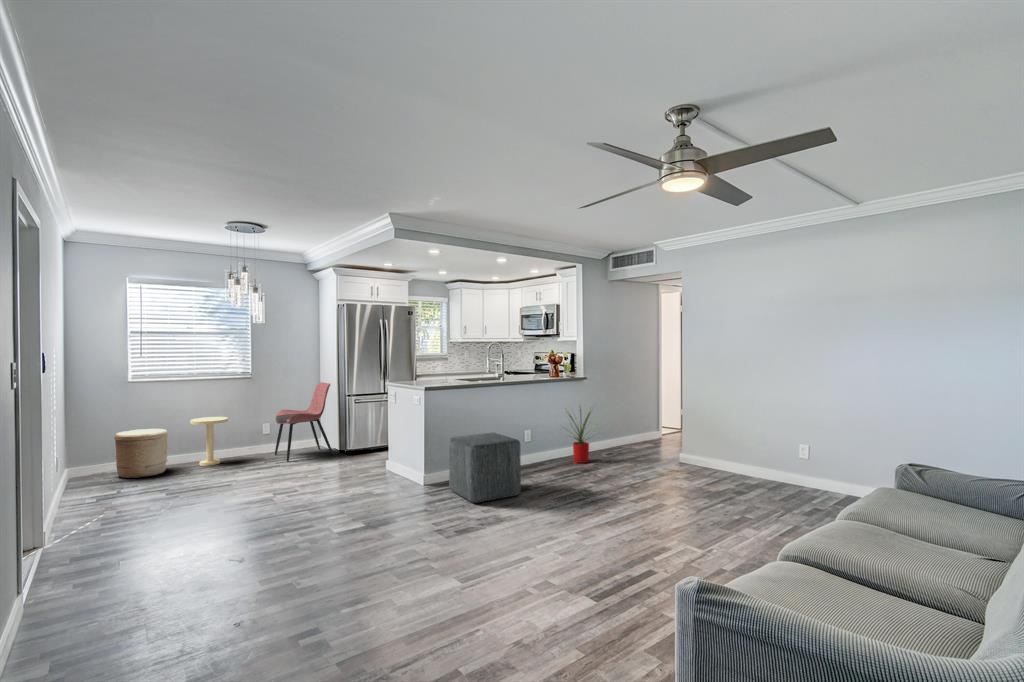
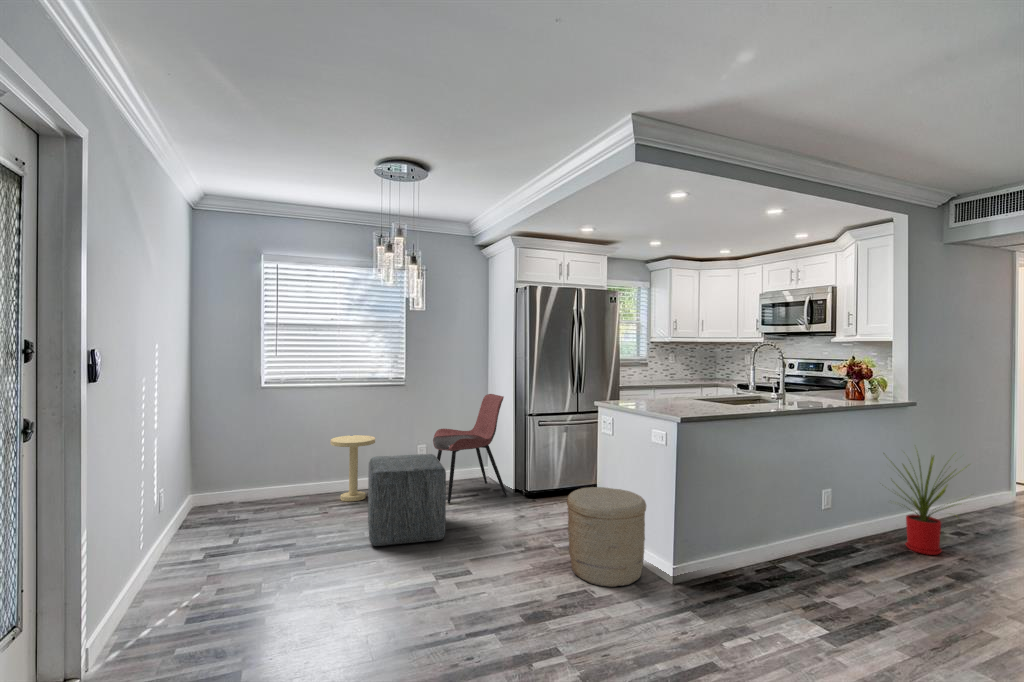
woven basket: present [114,429,168,478] -> present [567,487,646,587]
ottoman: present [449,433,521,503] -> present [368,454,446,546]

